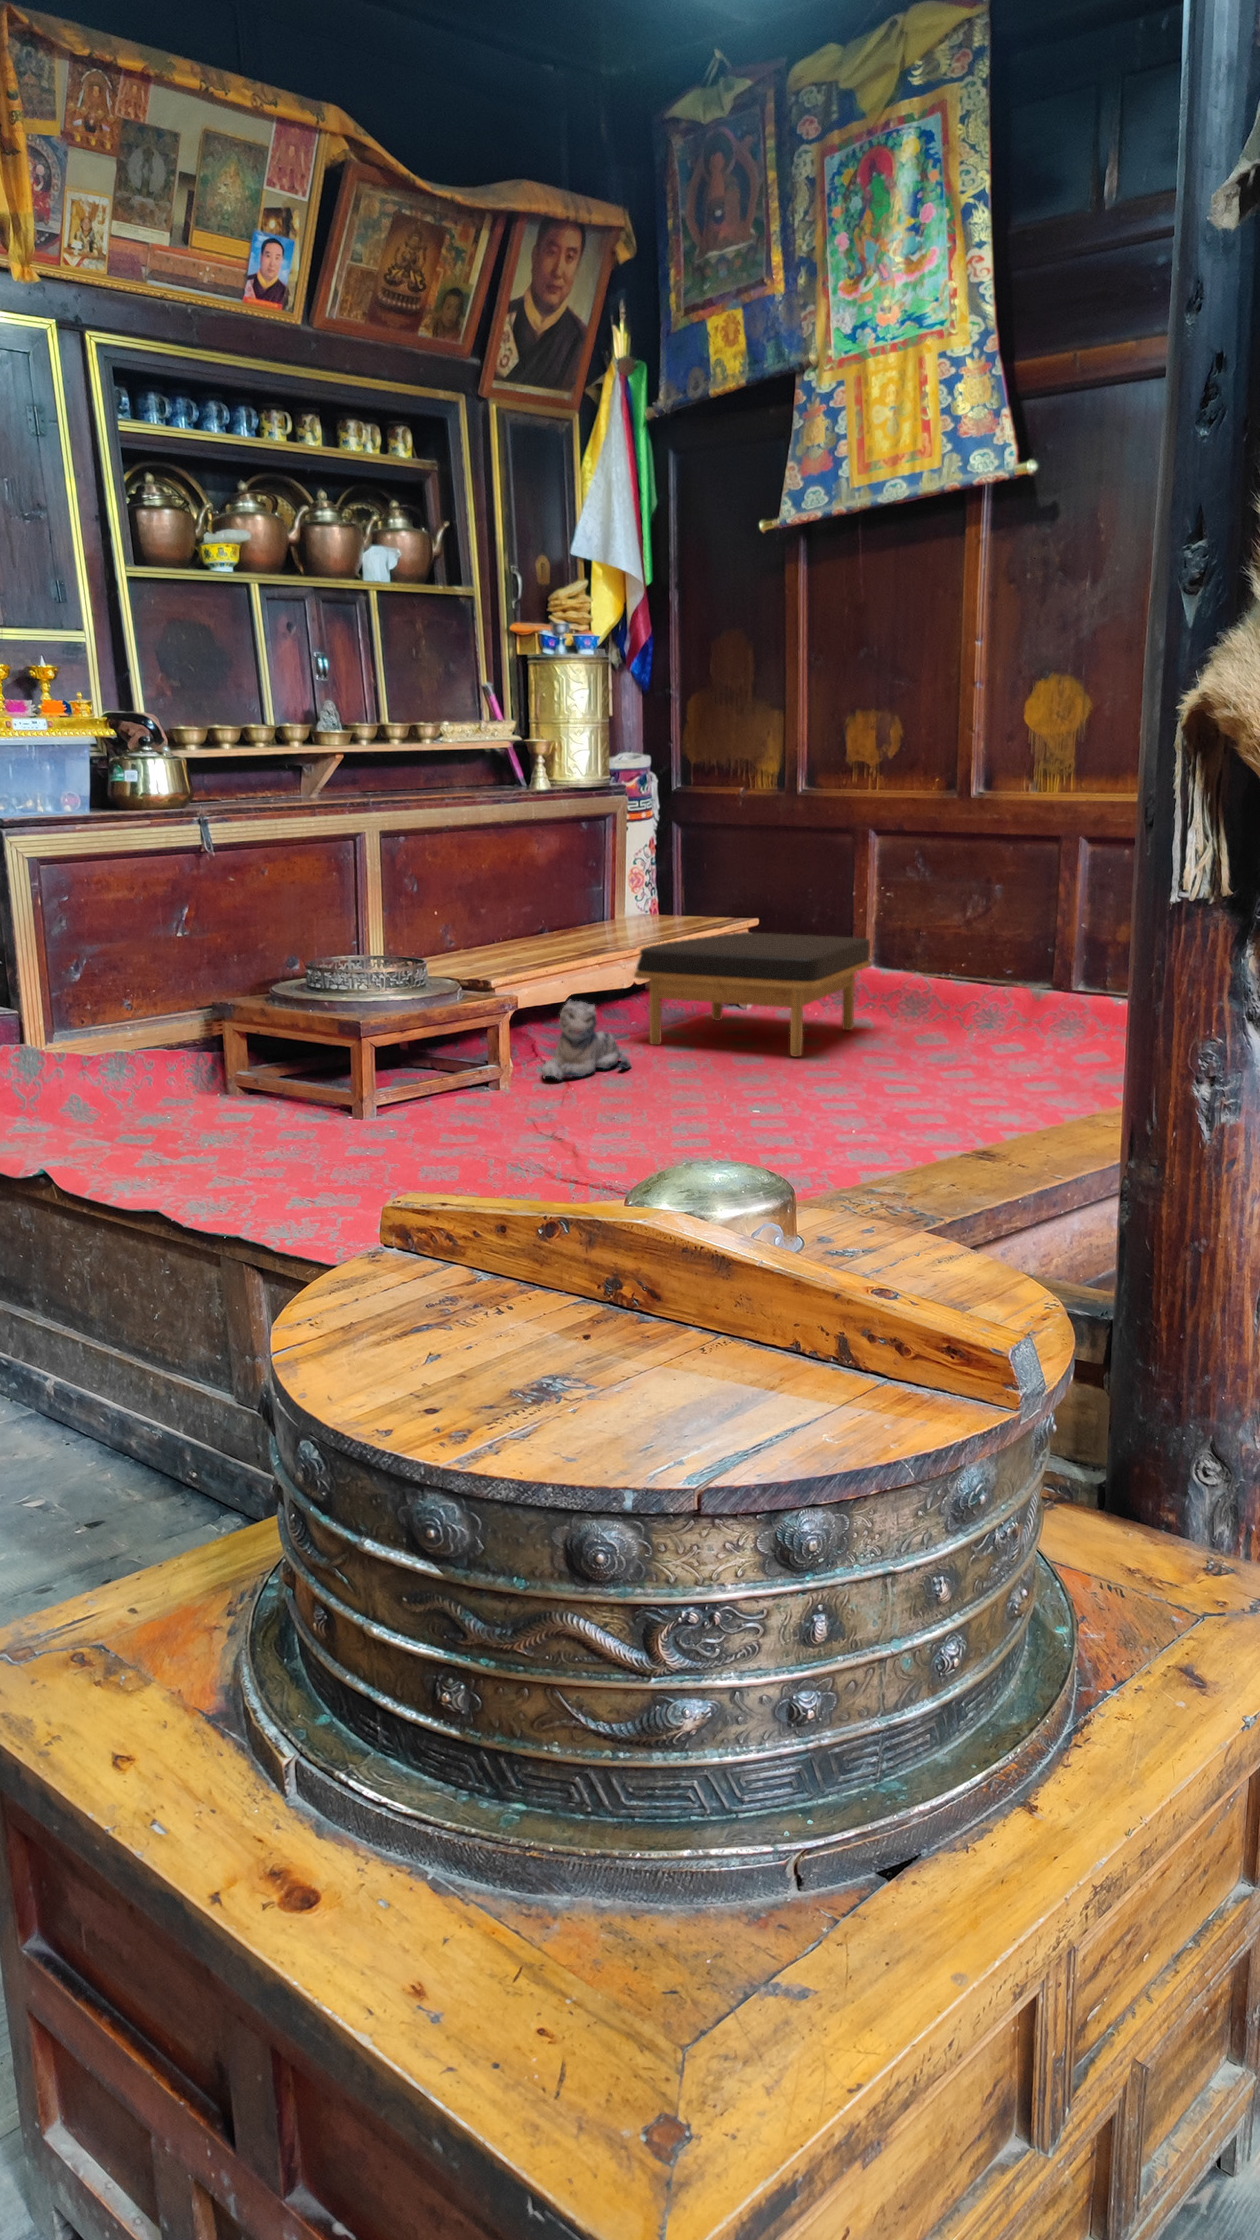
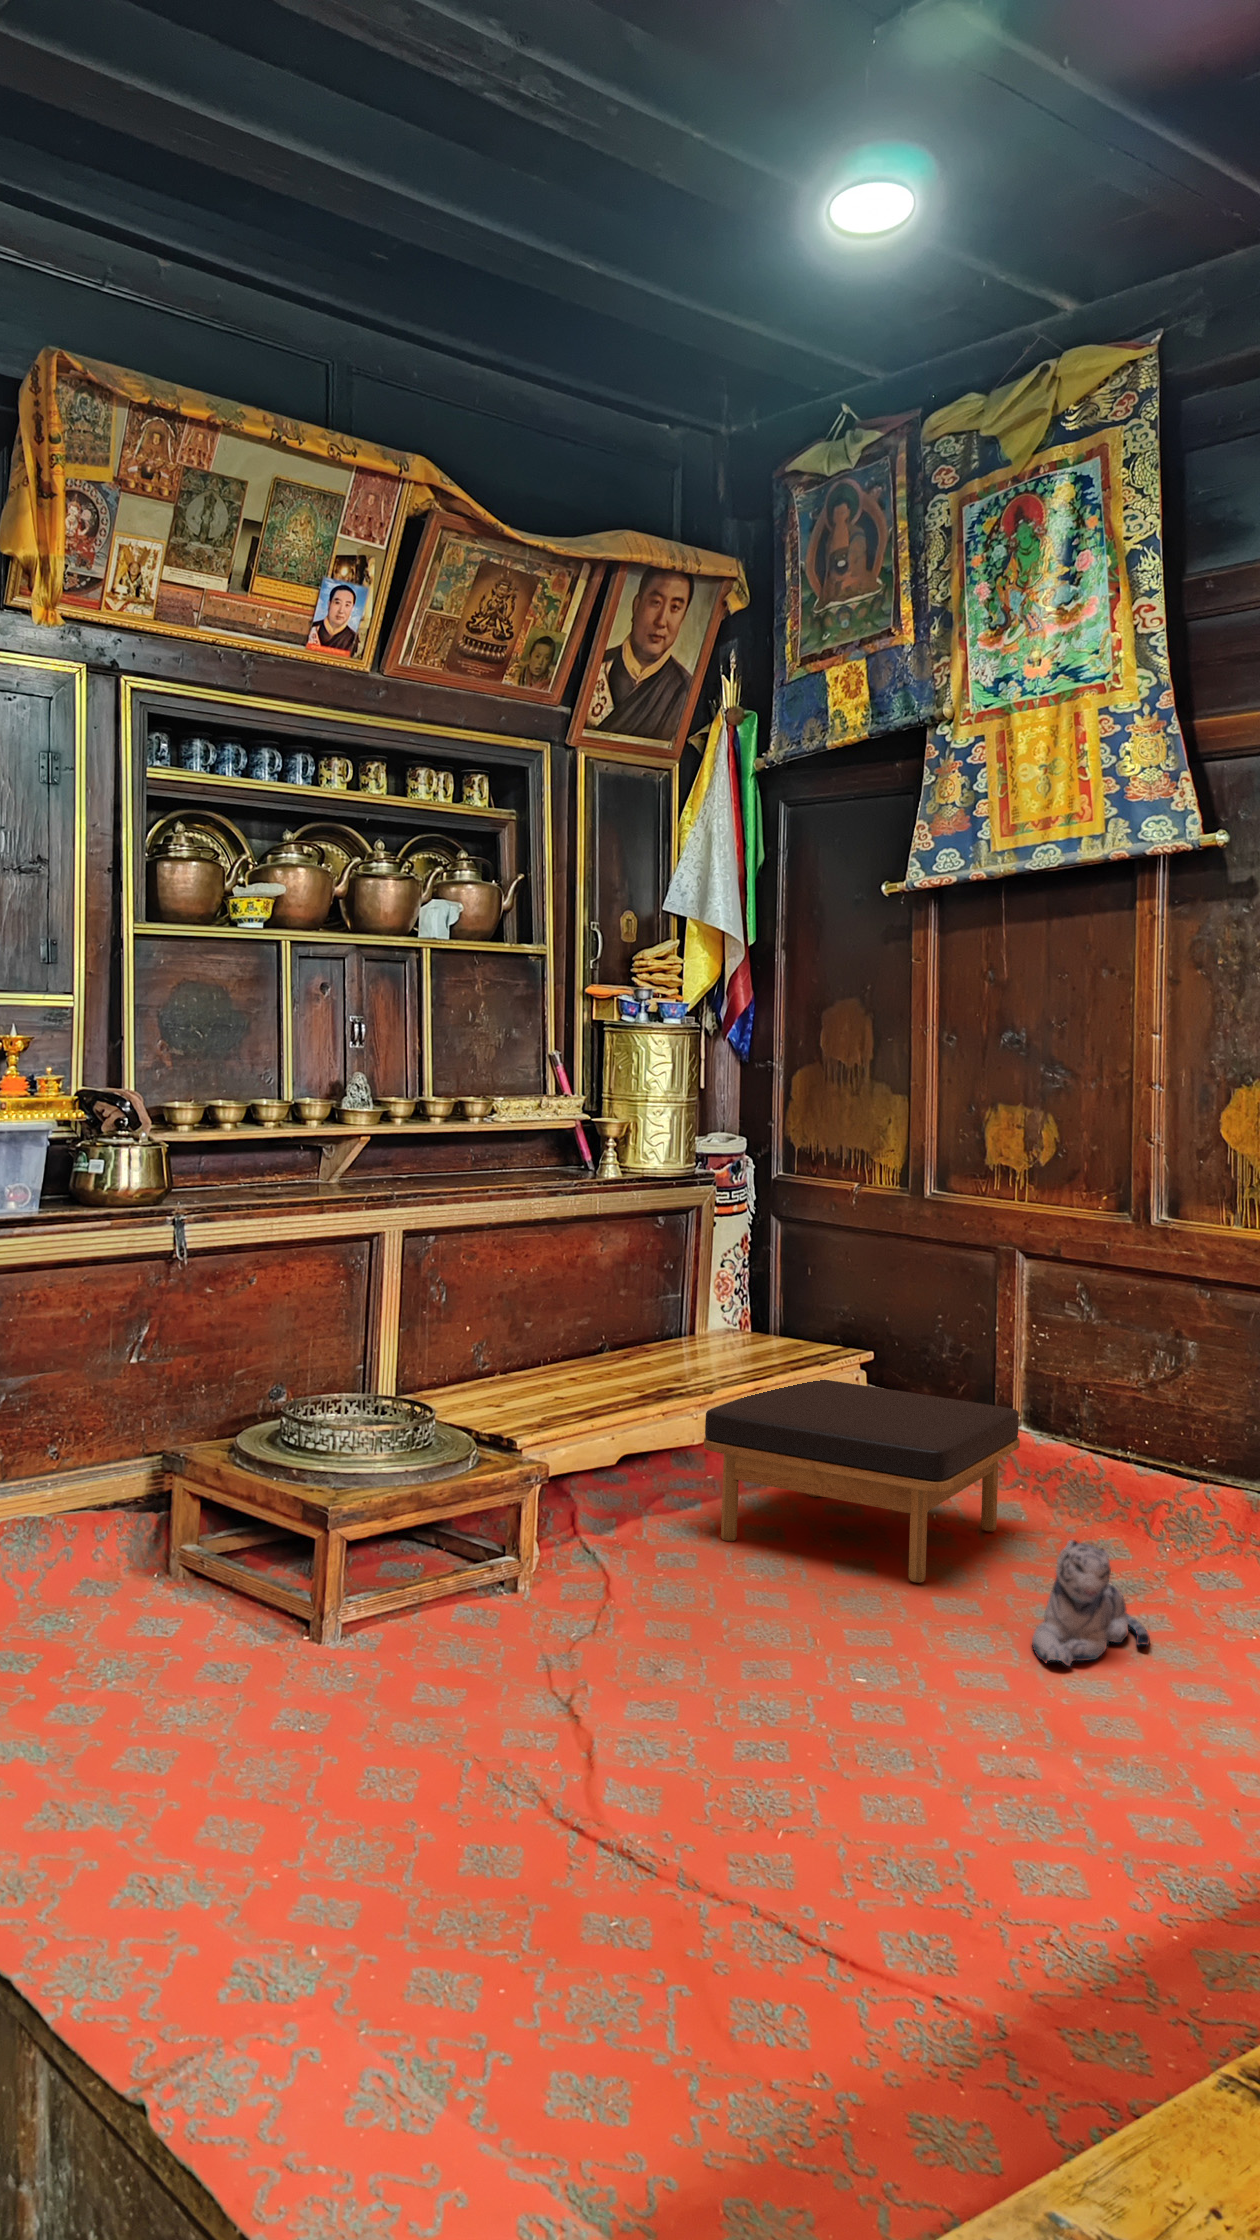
plush toy: present [542,1000,631,1080] -> present [1032,1540,1150,1667]

